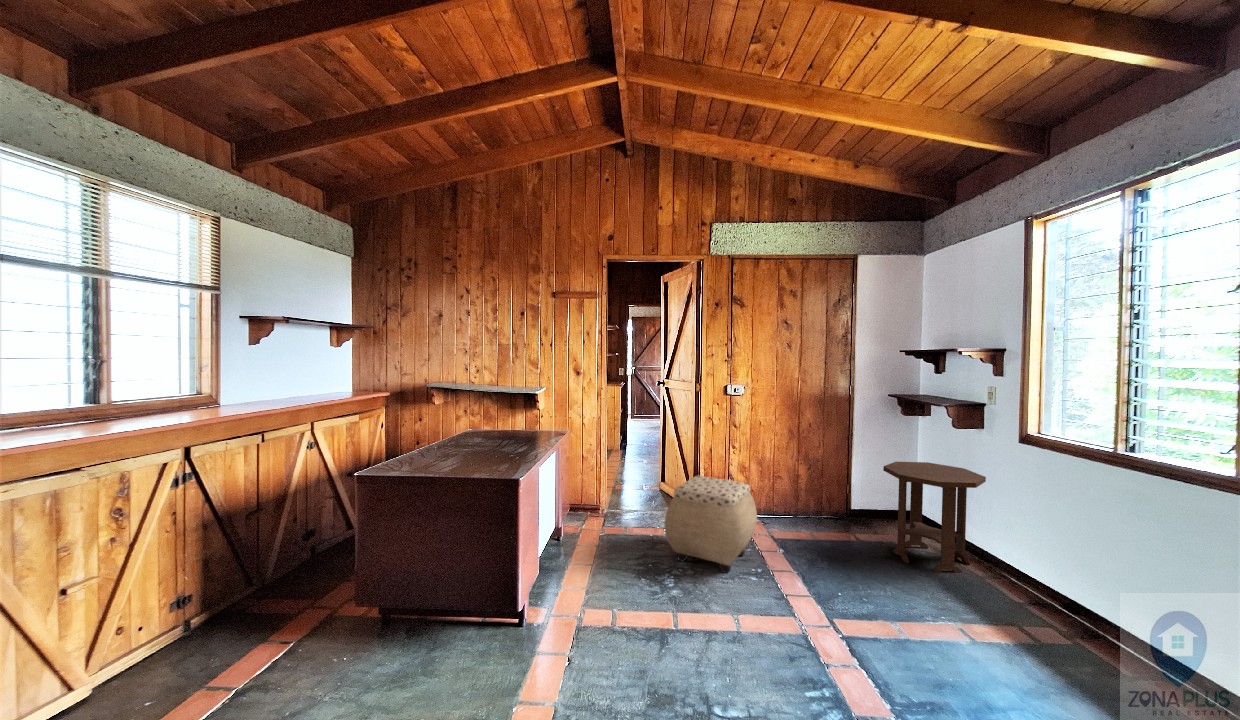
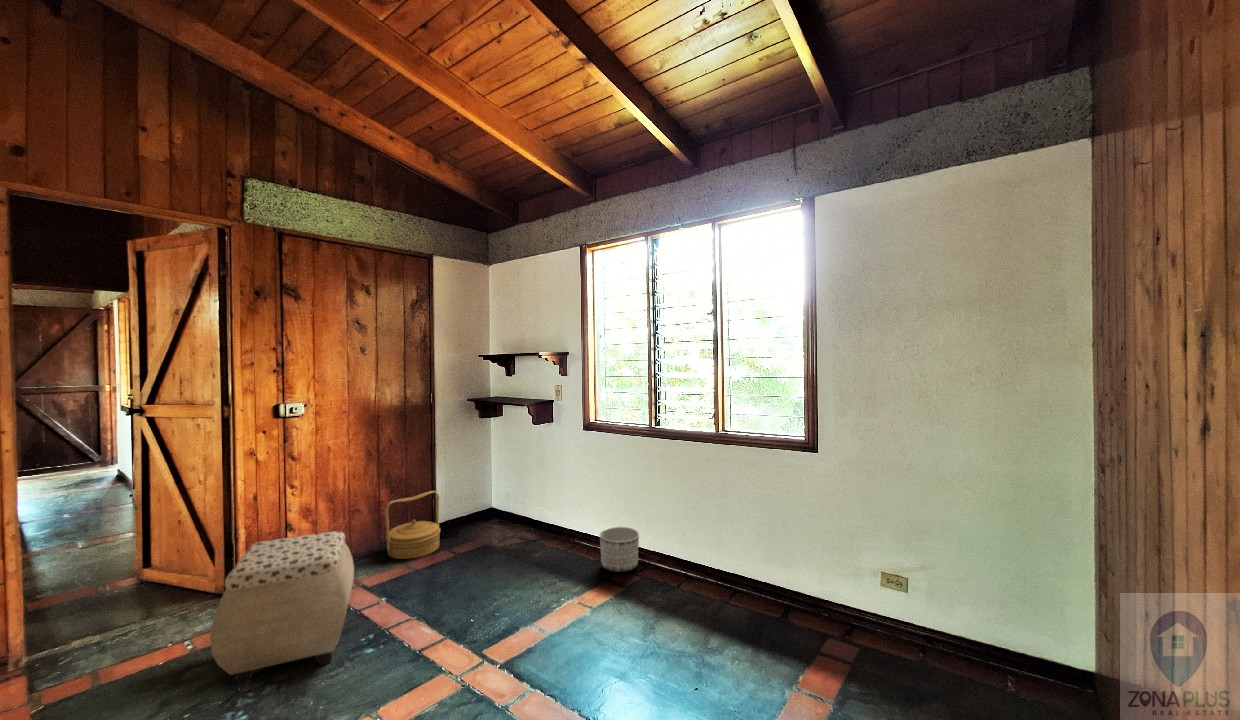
side table: present [883,462,986,573] -> none [480,456,558,557]
woven basket: none [799,477,850,533] -> present [385,491,440,559]
planter: none [1018,573,1087,636] -> present [600,527,639,572]

